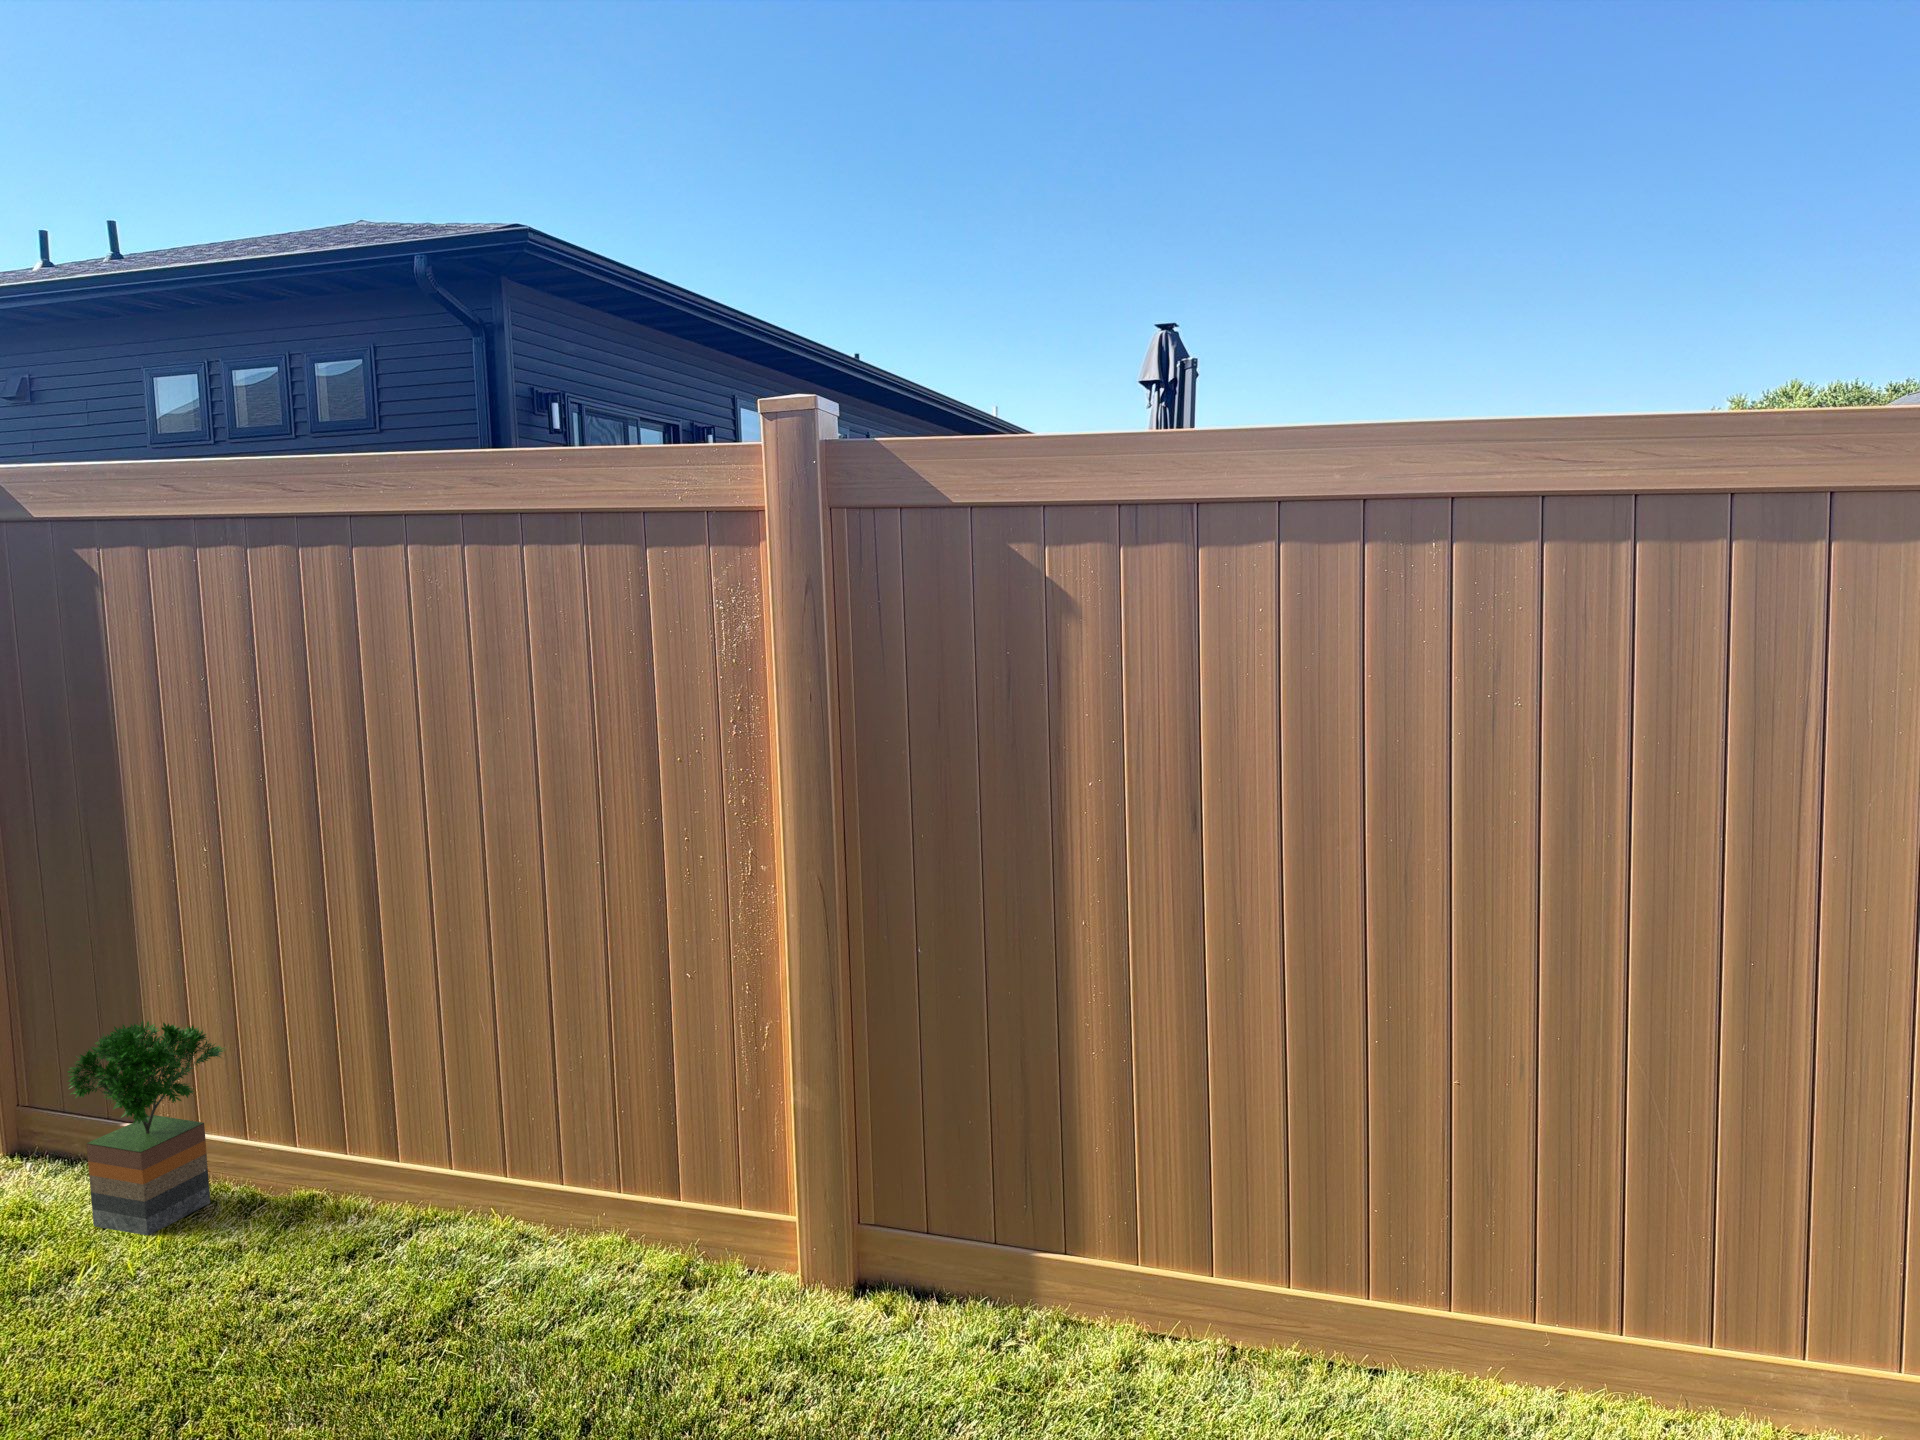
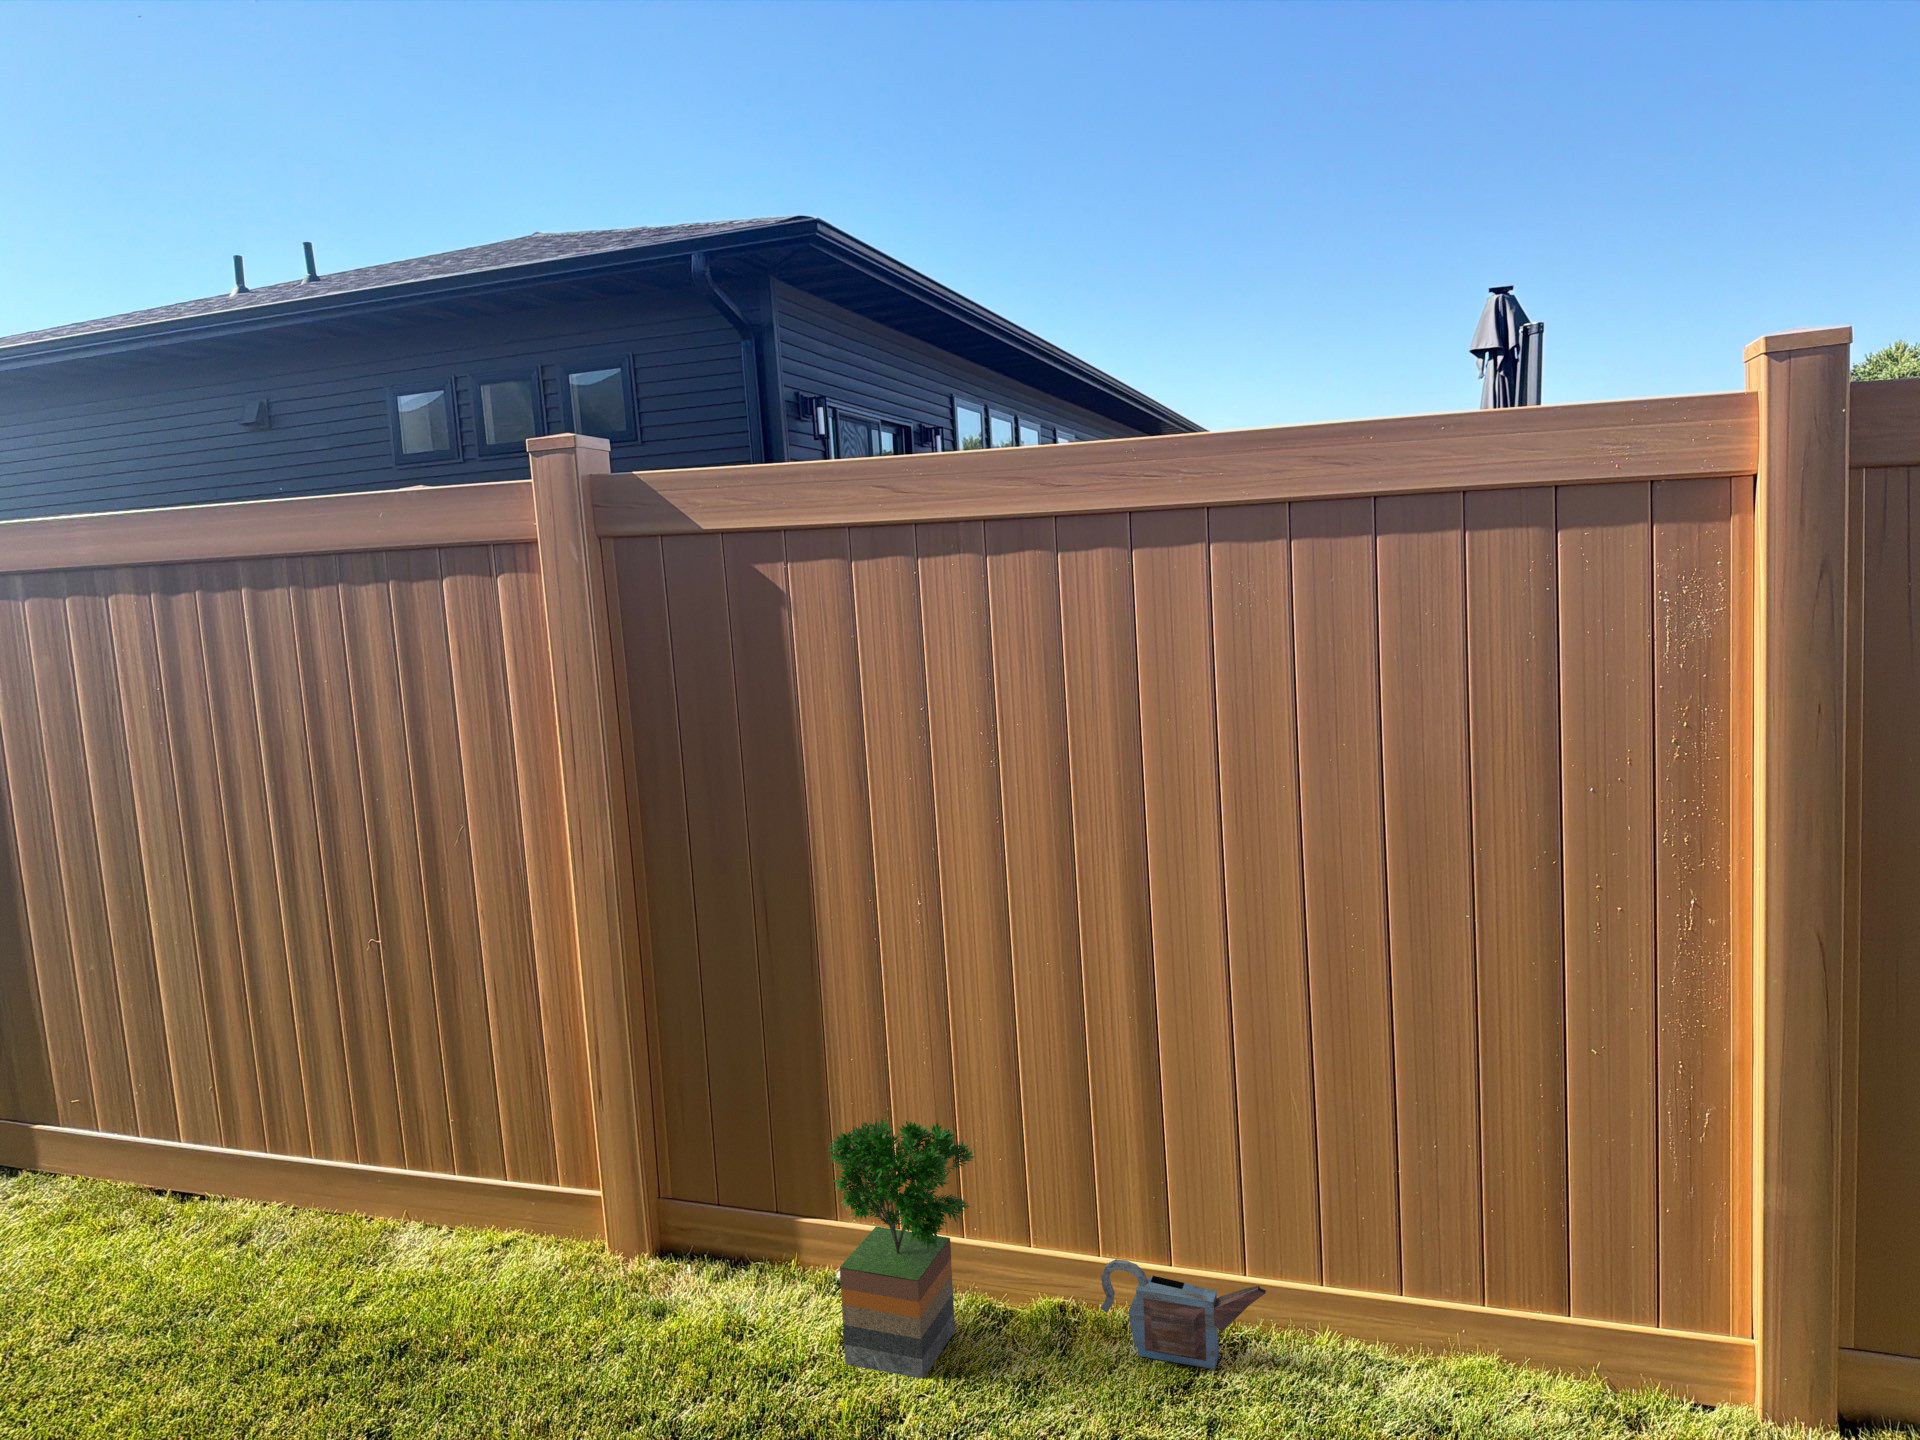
watering can: none [319,1139,434,1227] -> present [1101,1259,1266,1369]

